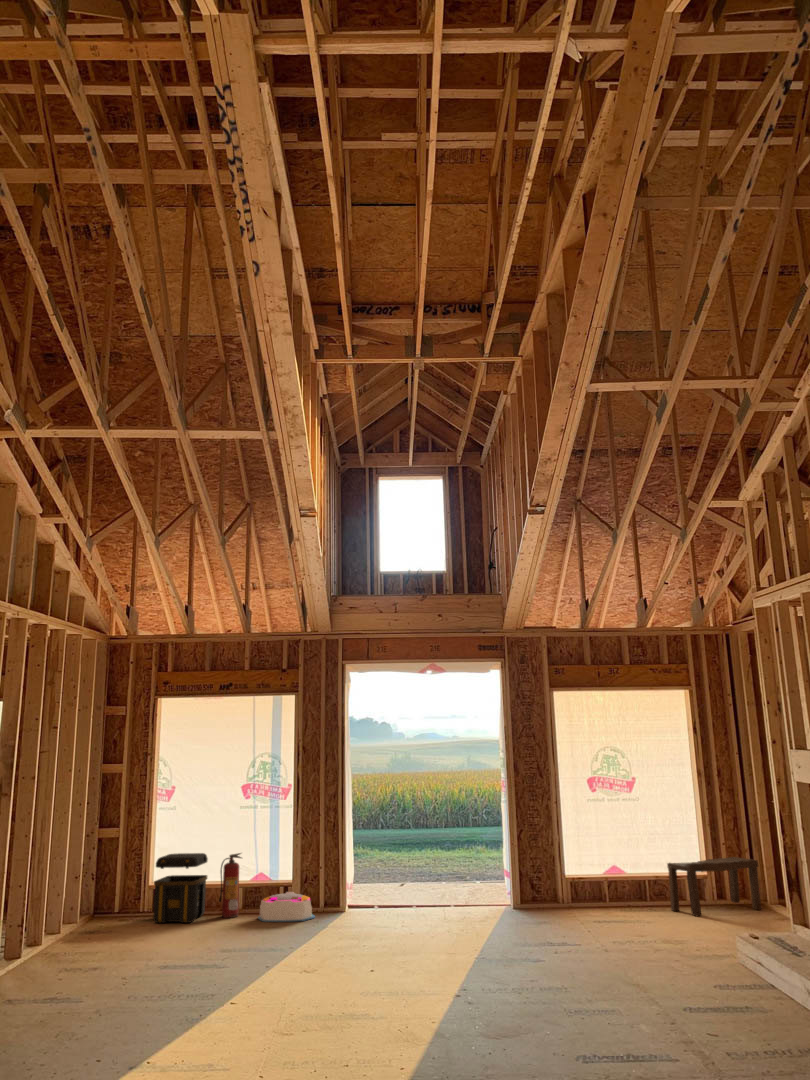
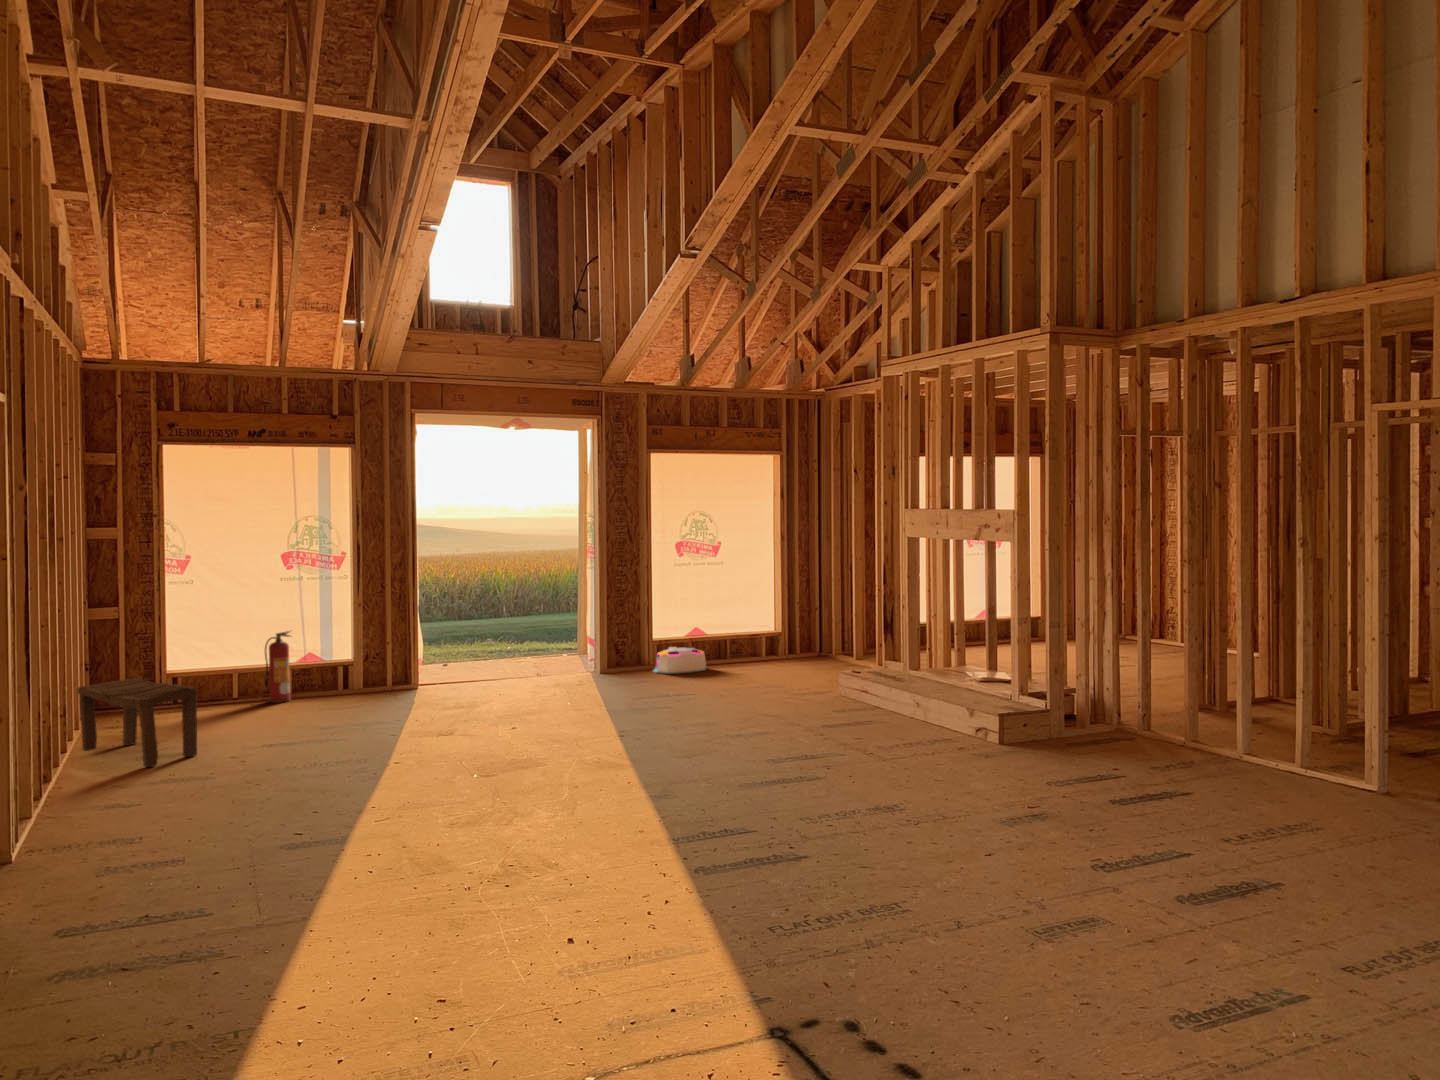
toolbox: present [153,853,208,923] -> none [184,633,247,713]
bench: present [667,857,761,916] -> present [77,678,198,767]
storage bin: present [258,892,315,922] -> present [653,647,707,674]

